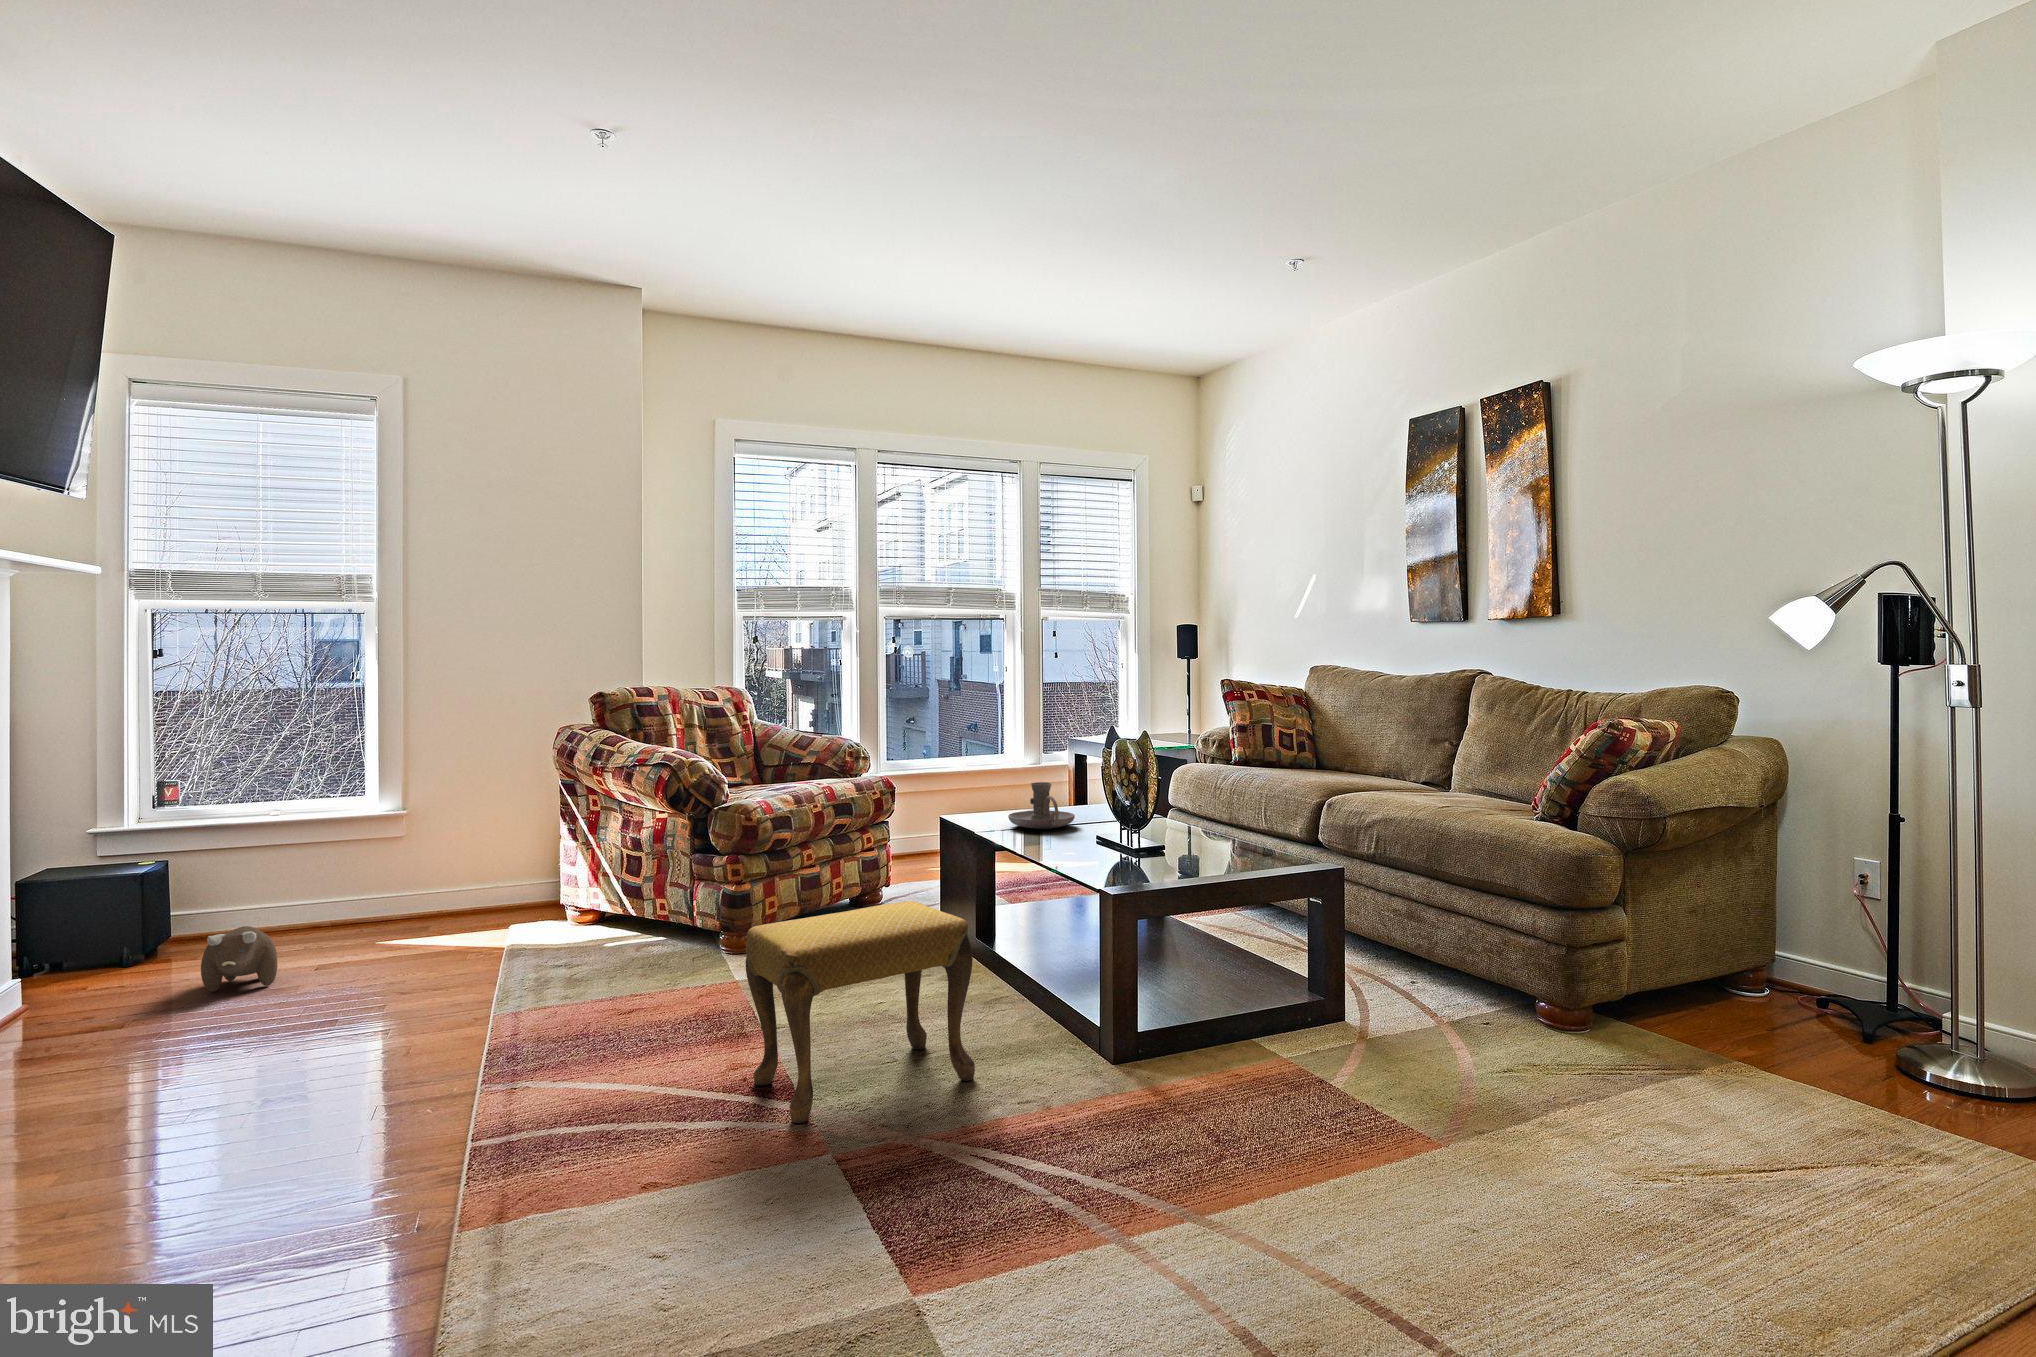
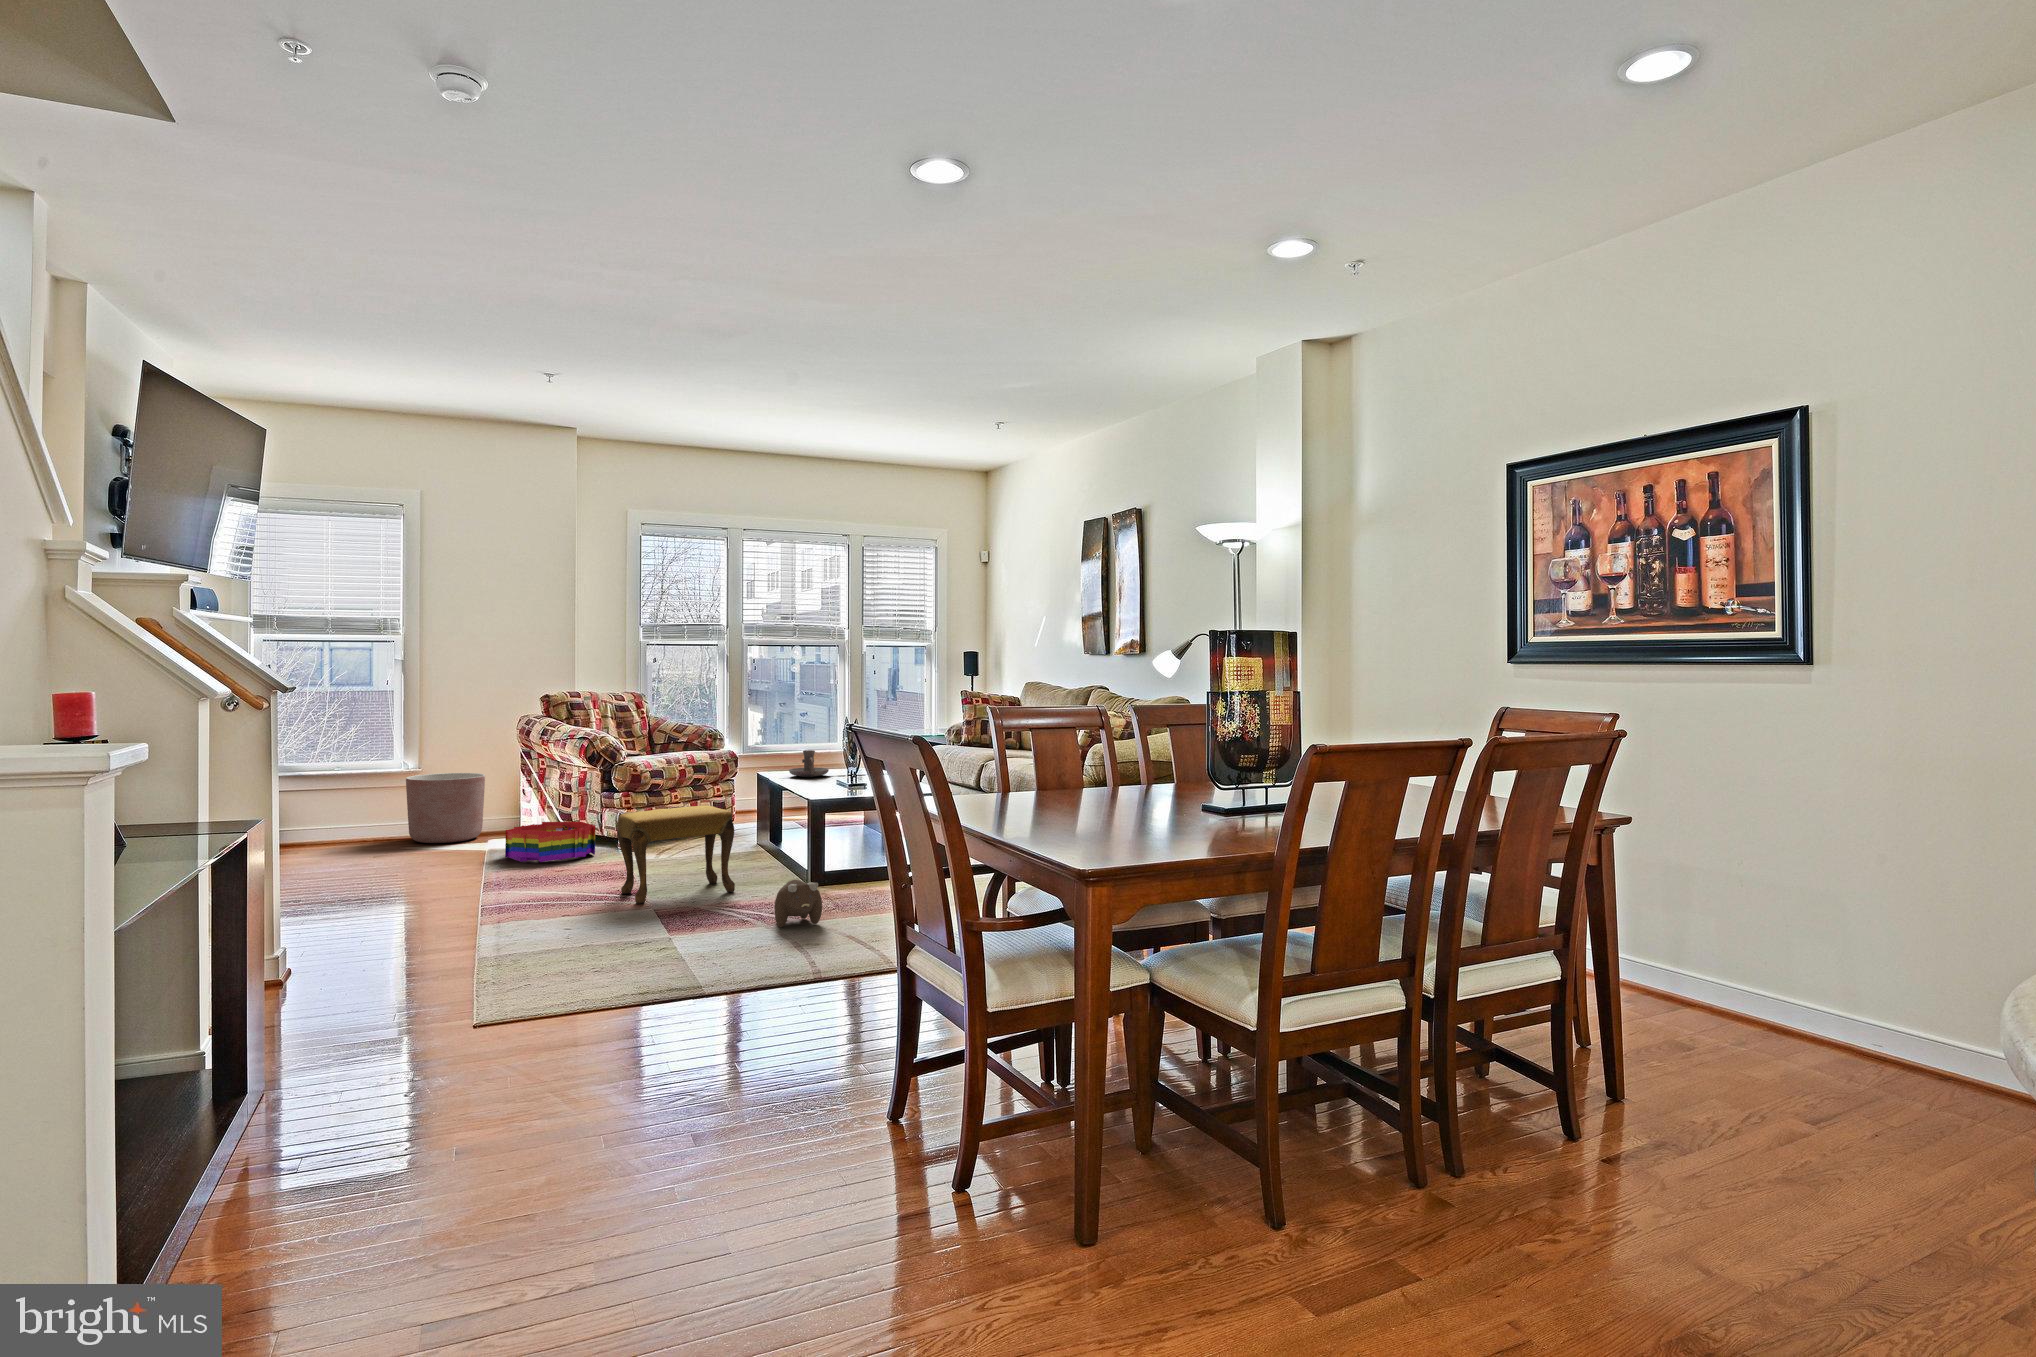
planter: none [379,816,505,933] -> present [406,773,485,843]
storage bin: none [534,901,684,985] -> present [505,821,595,862]
plush toy: present [201,926,278,992] -> present [774,880,822,927]

